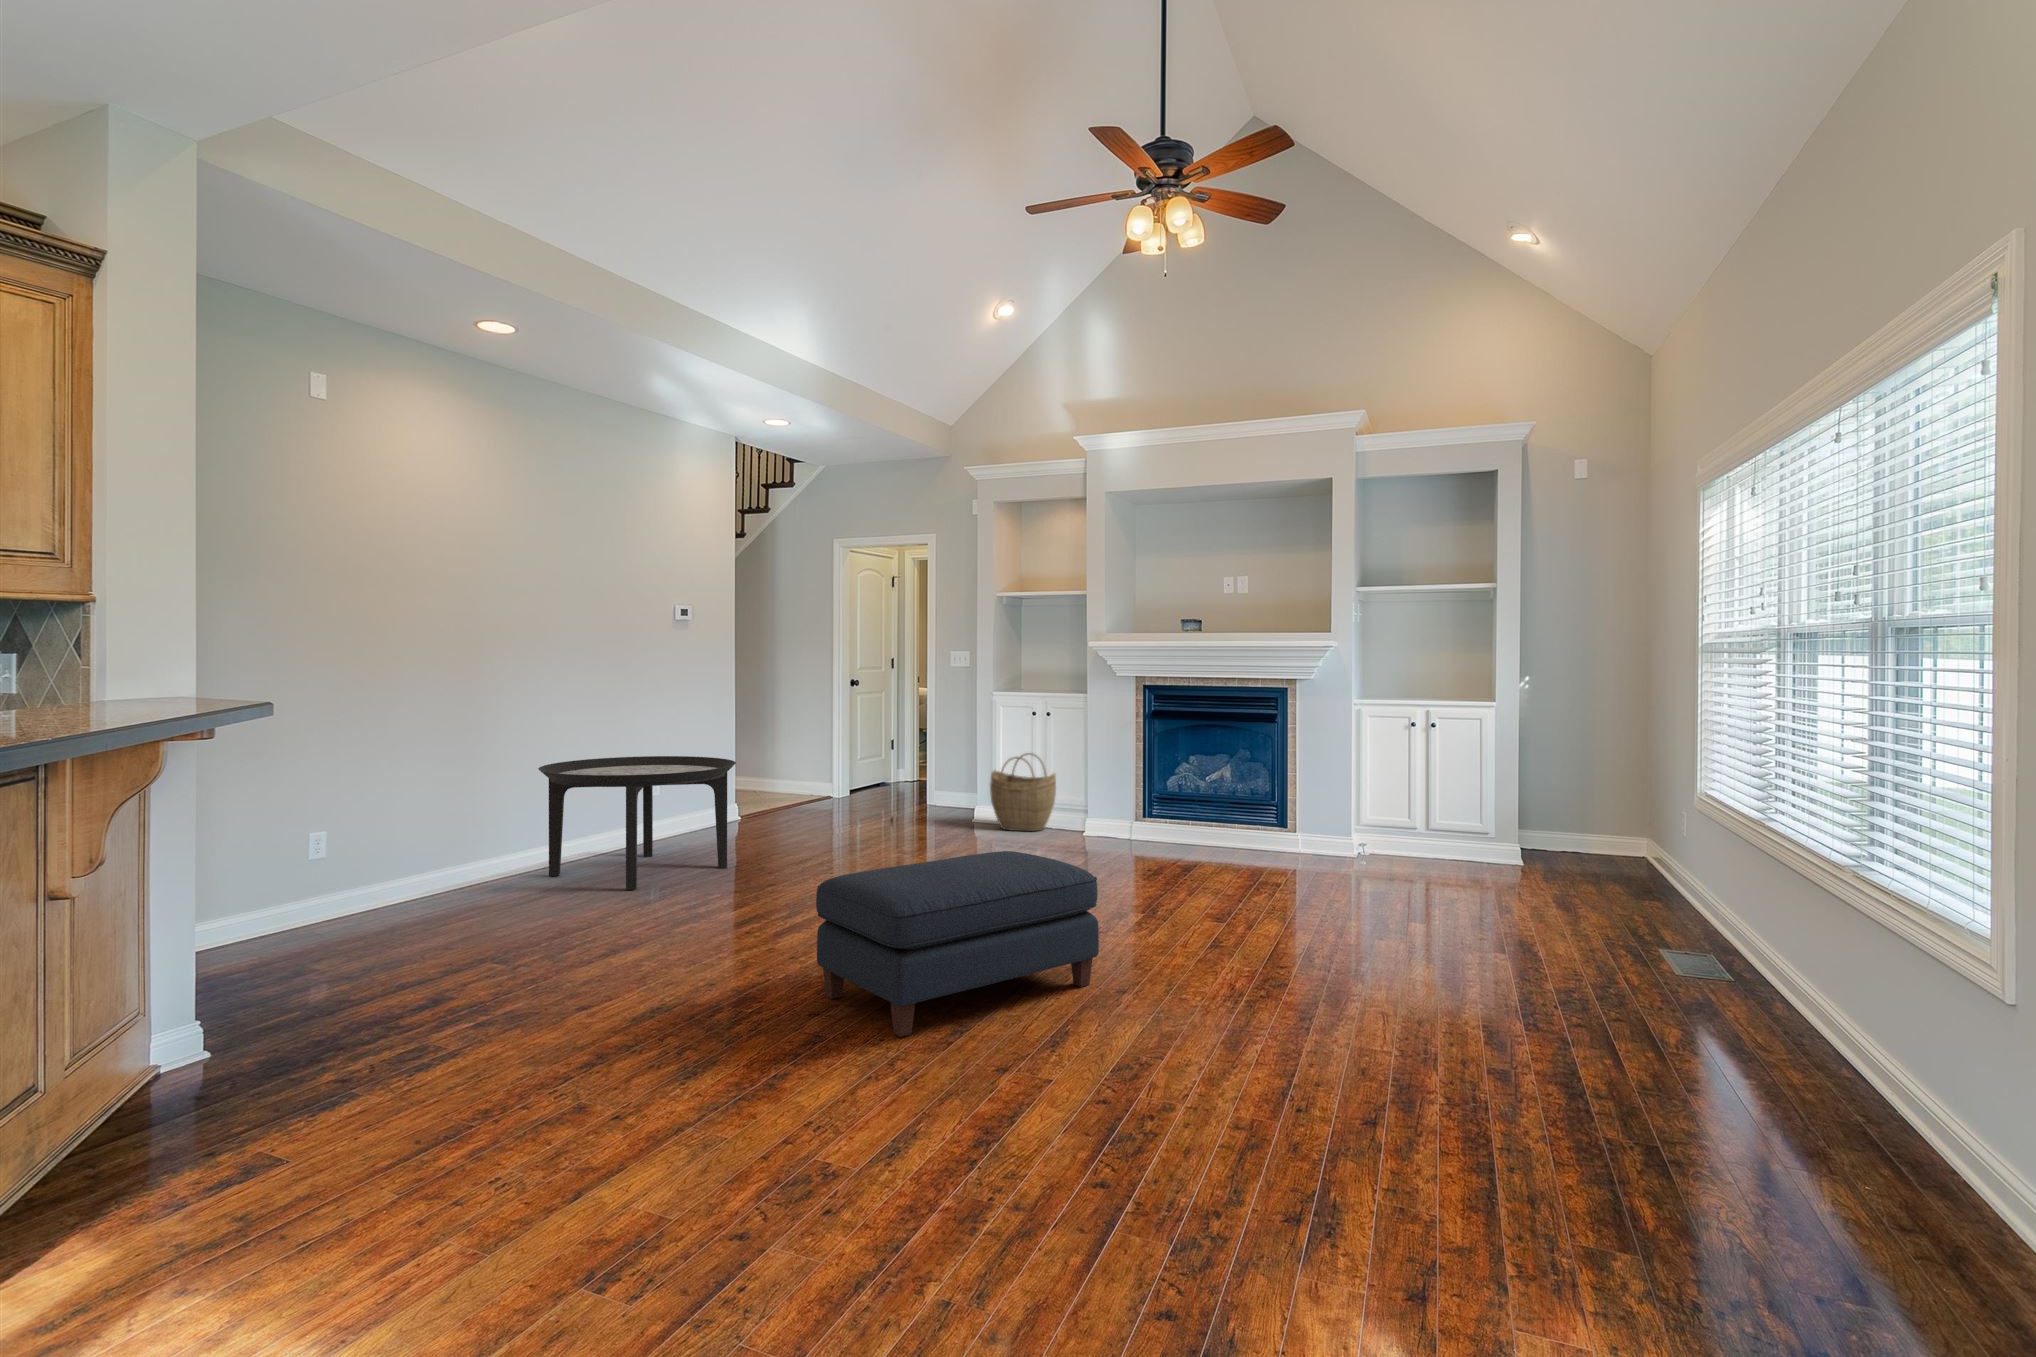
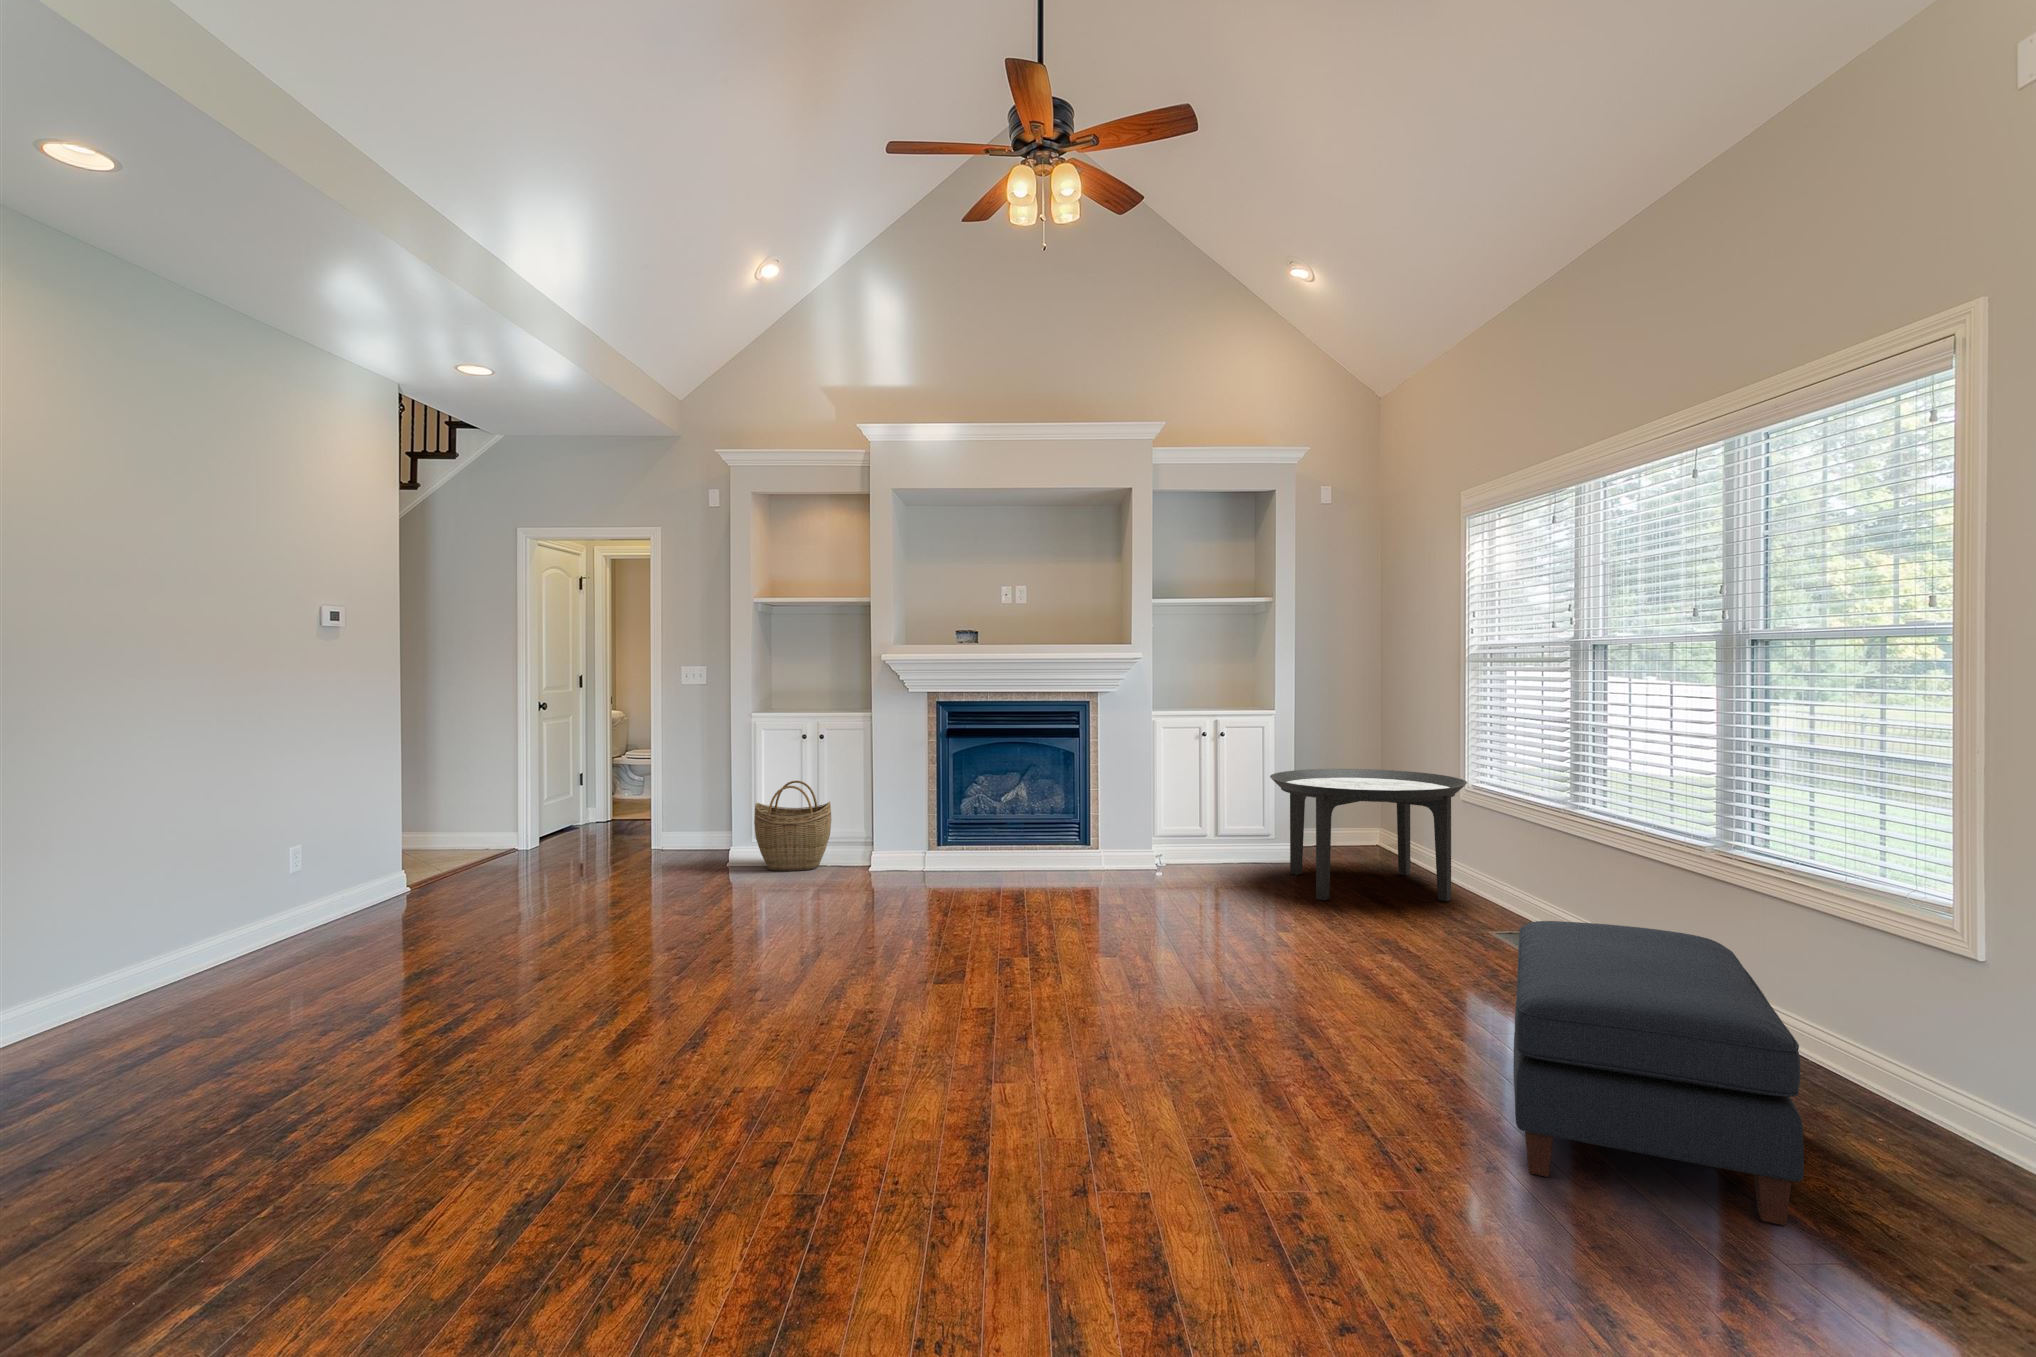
round table: present [538,756,736,890] -> present [1270,769,1467,901]
ottoman: present [816,851,1099,1037] -> present [1514,921,1804,1225]

